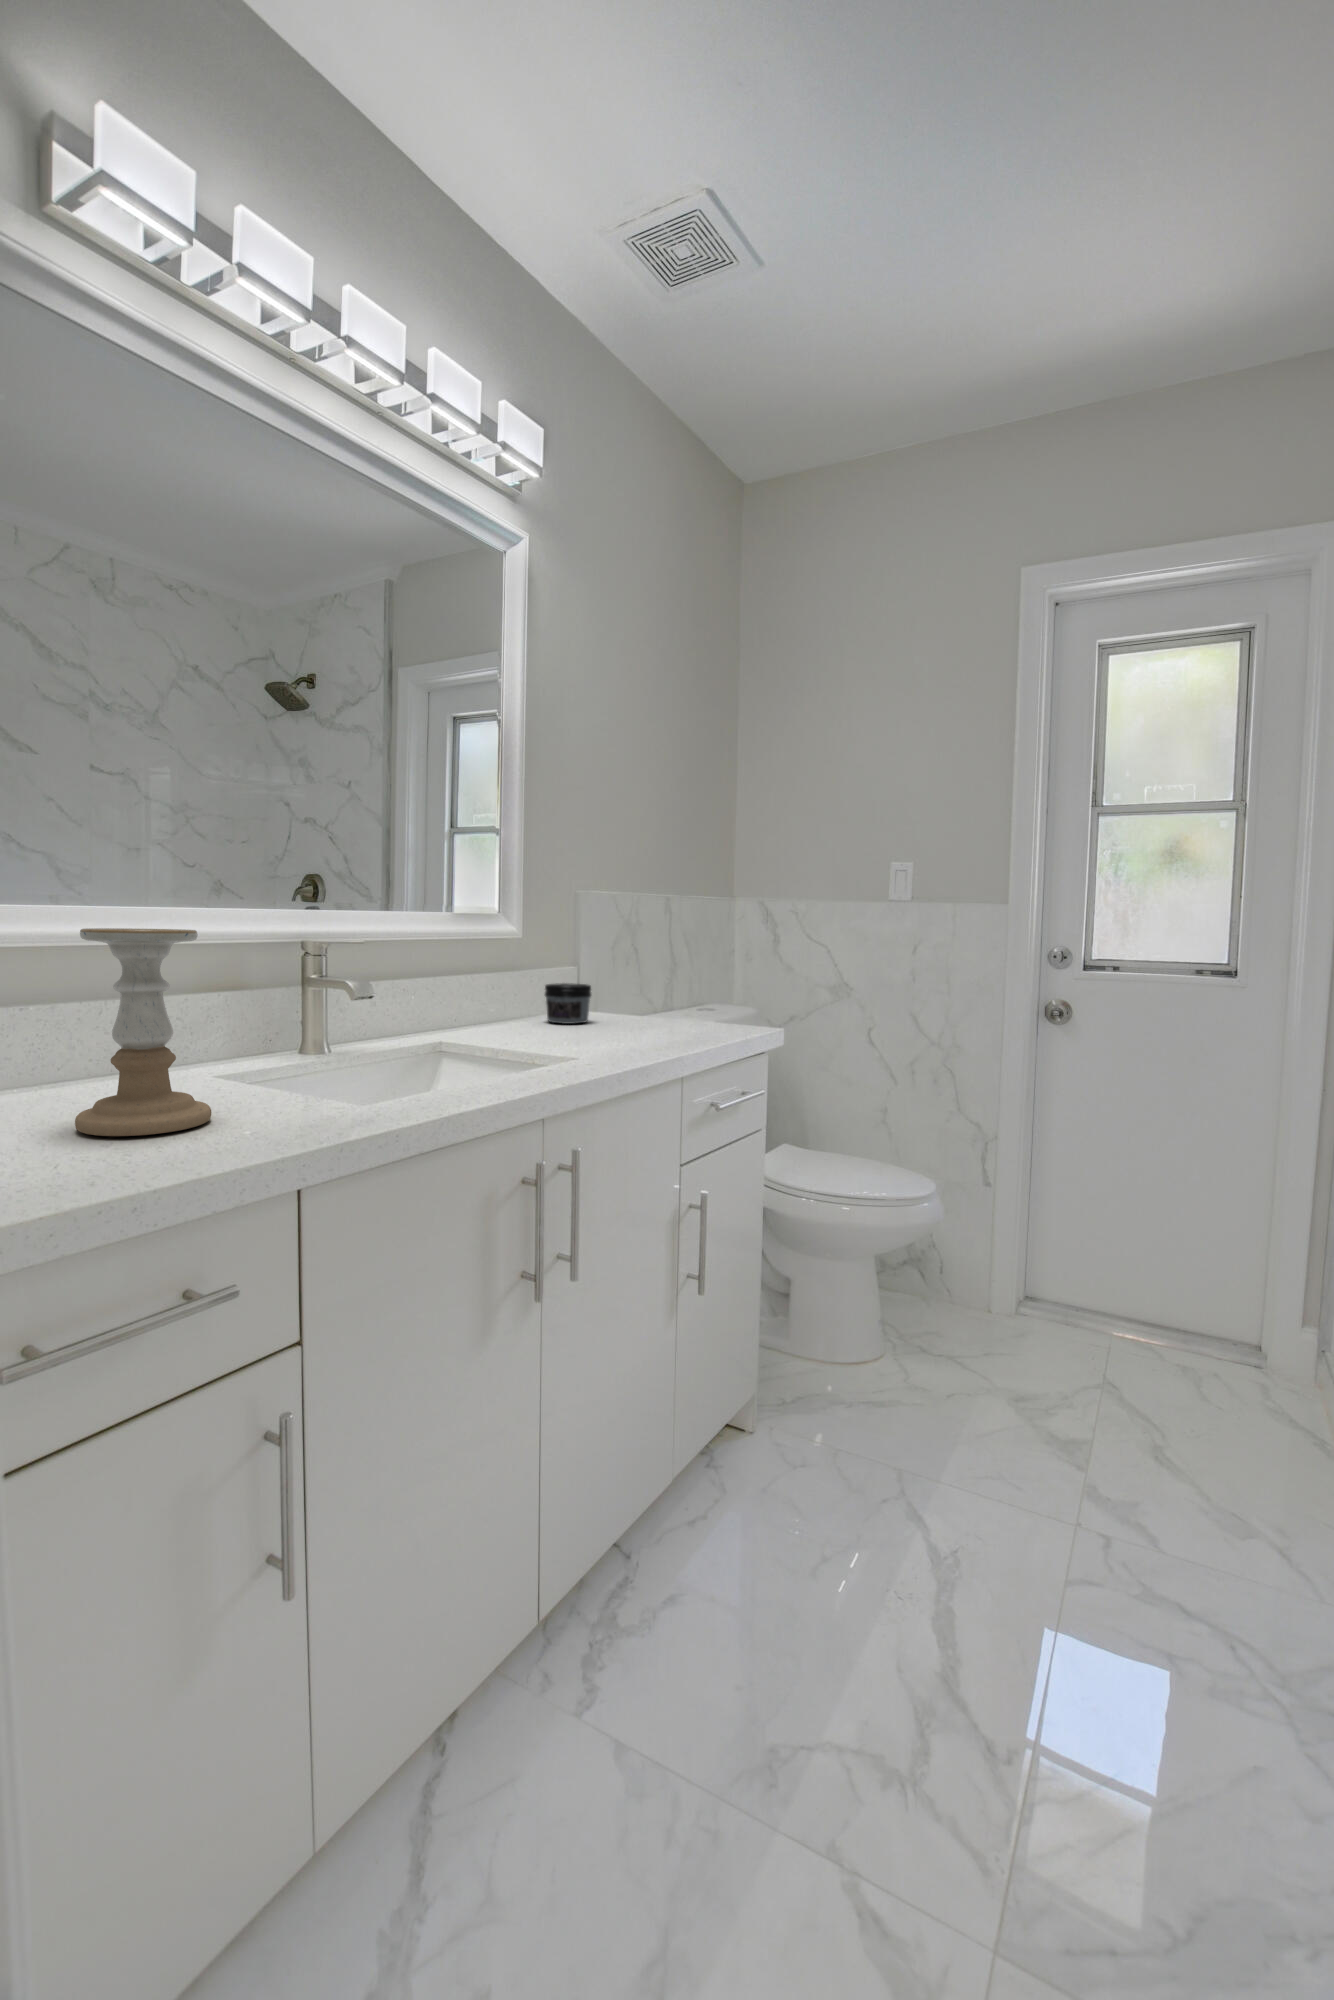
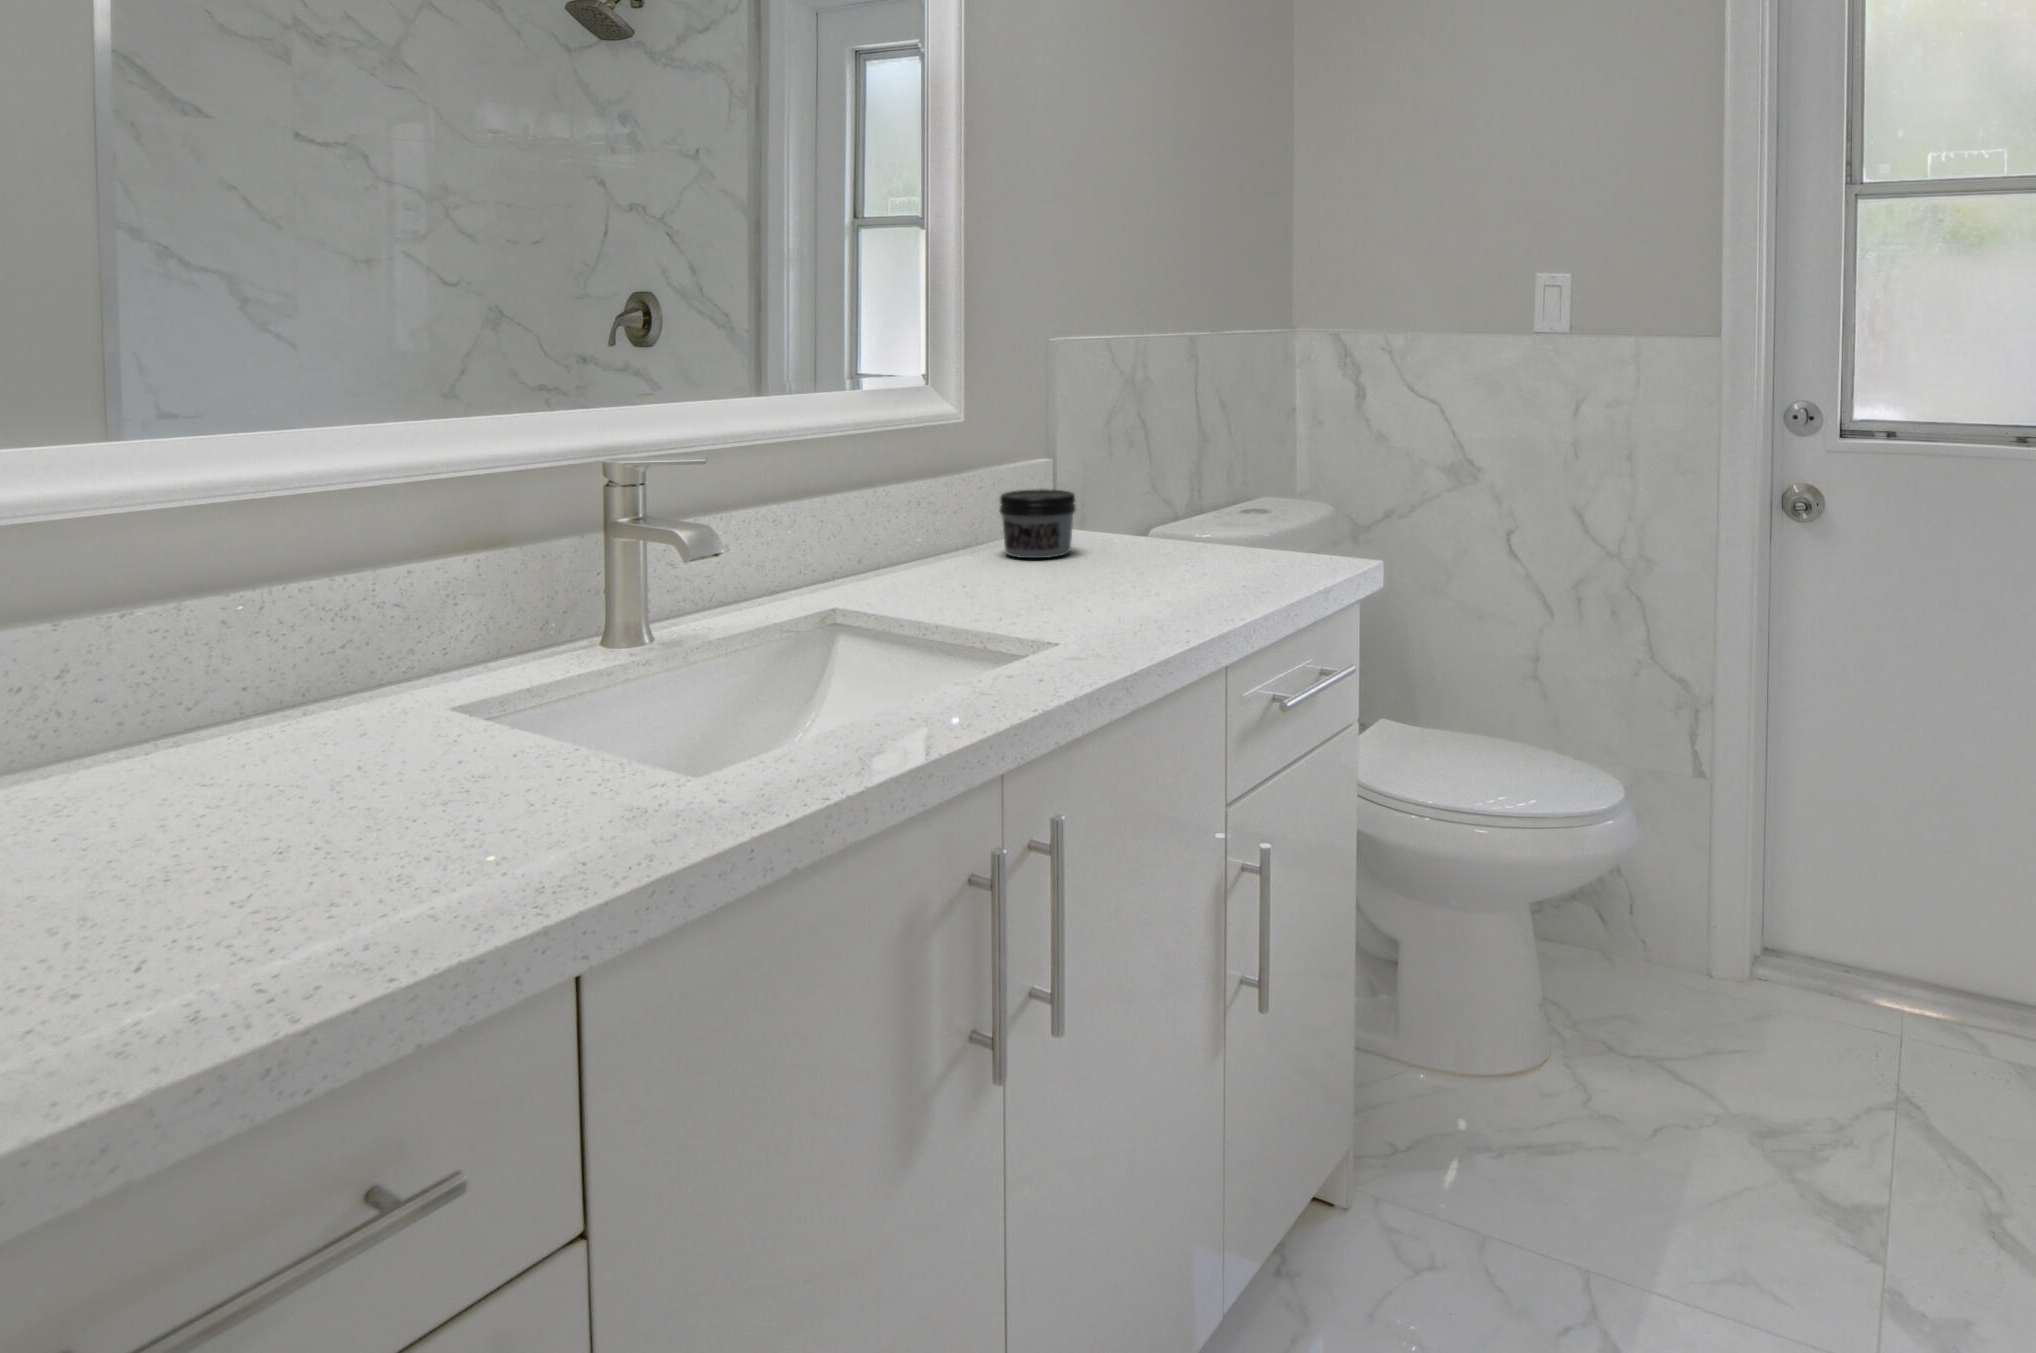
candle holder: present [75,928,212,1136] -> none [172,505,423,897]

